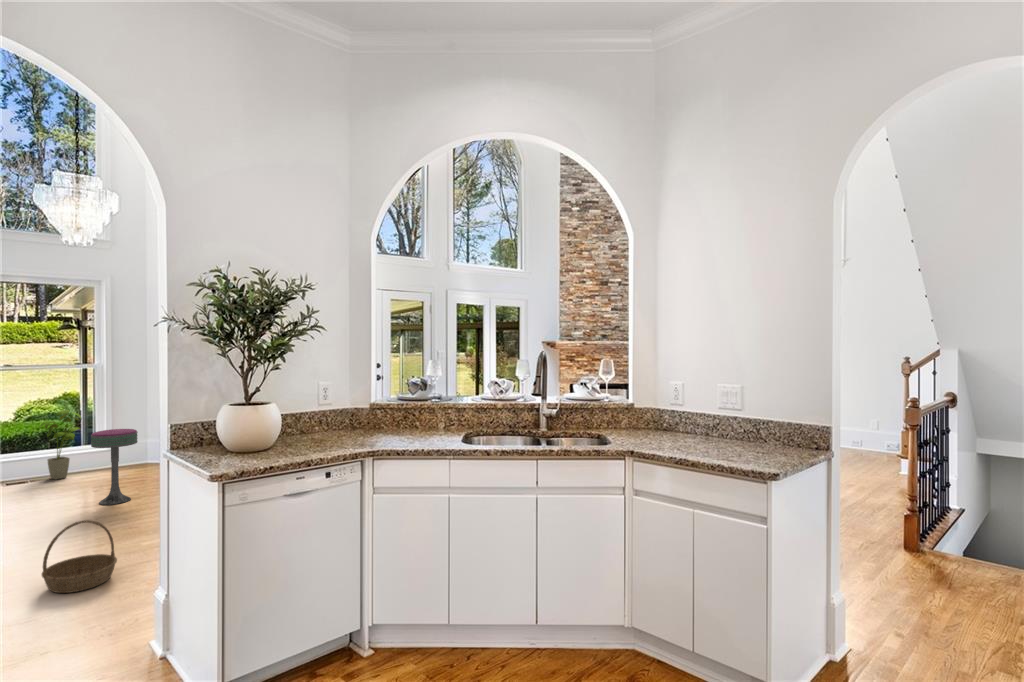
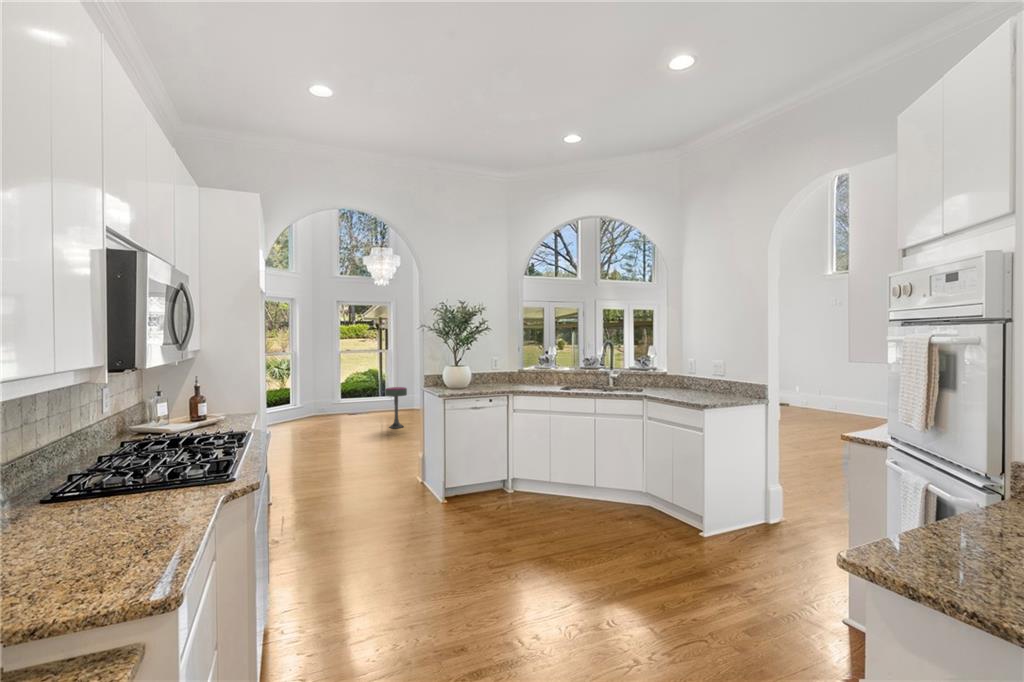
house plant: present [40,410,81,480] -> none [359,377,379,416]
basket: present [42,520,117,593] -> none [370,426,401,459]

